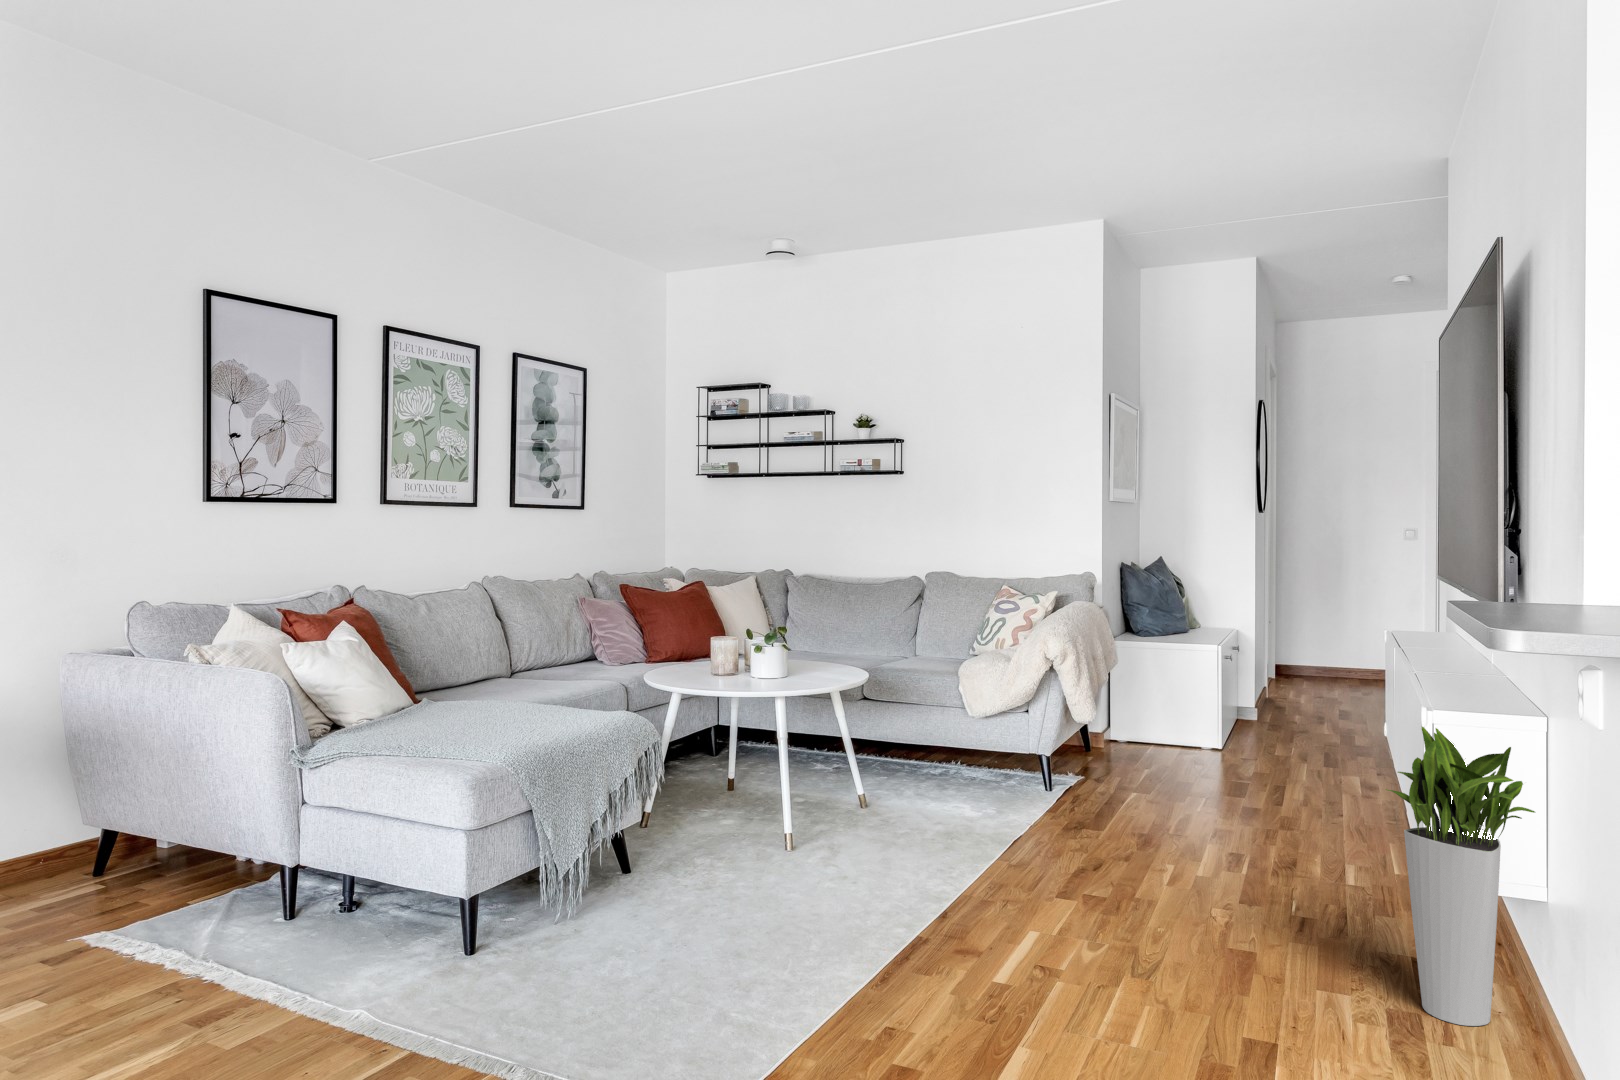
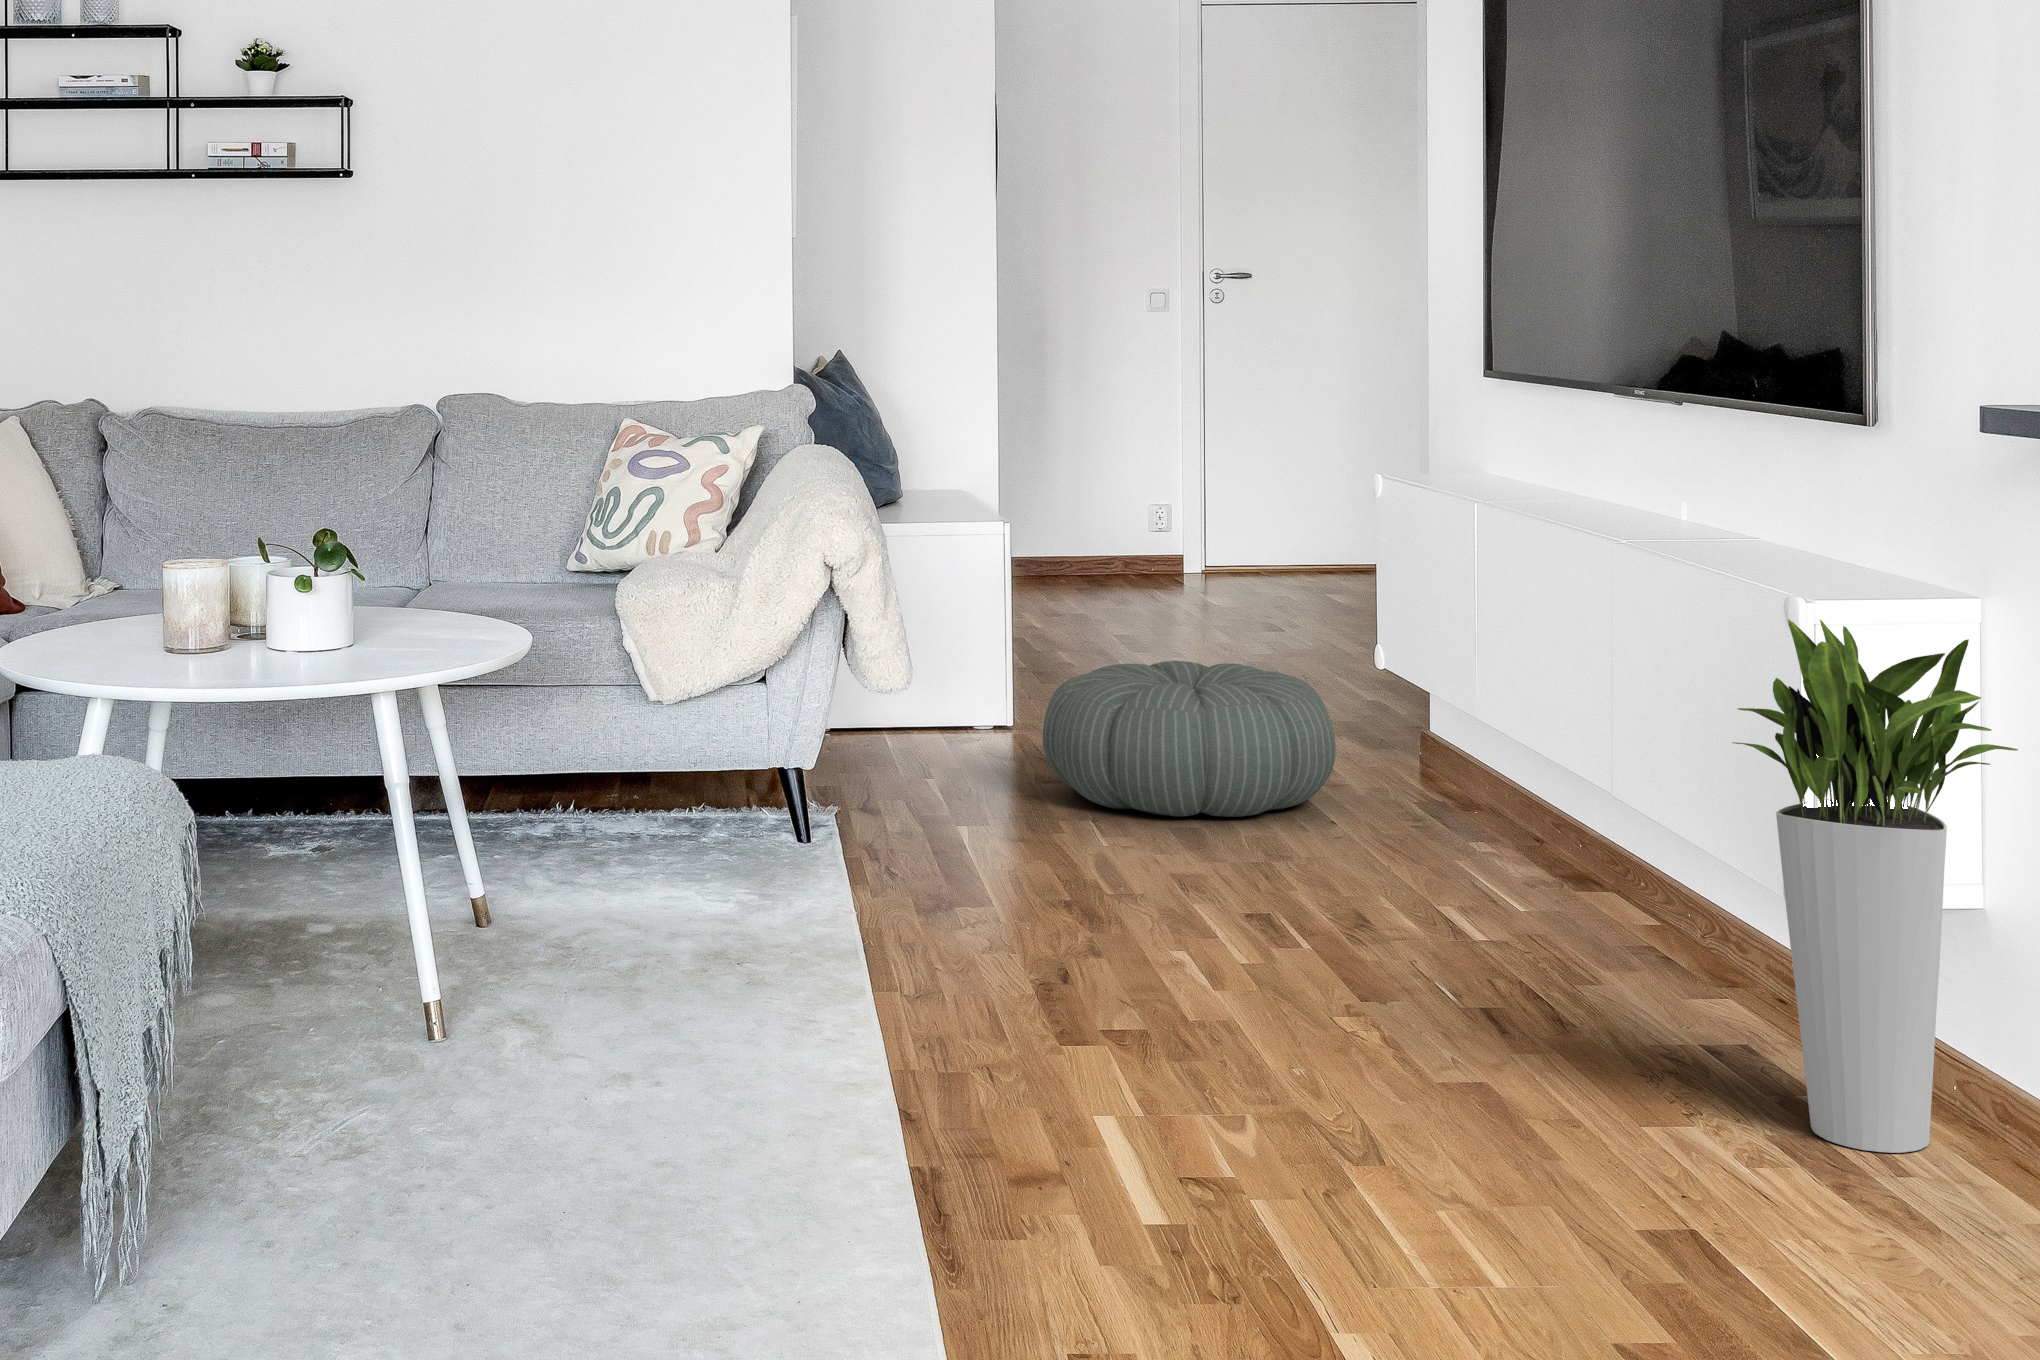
pouf: none [1195,717,1351,800] -> present [1043,661,1336,817]

